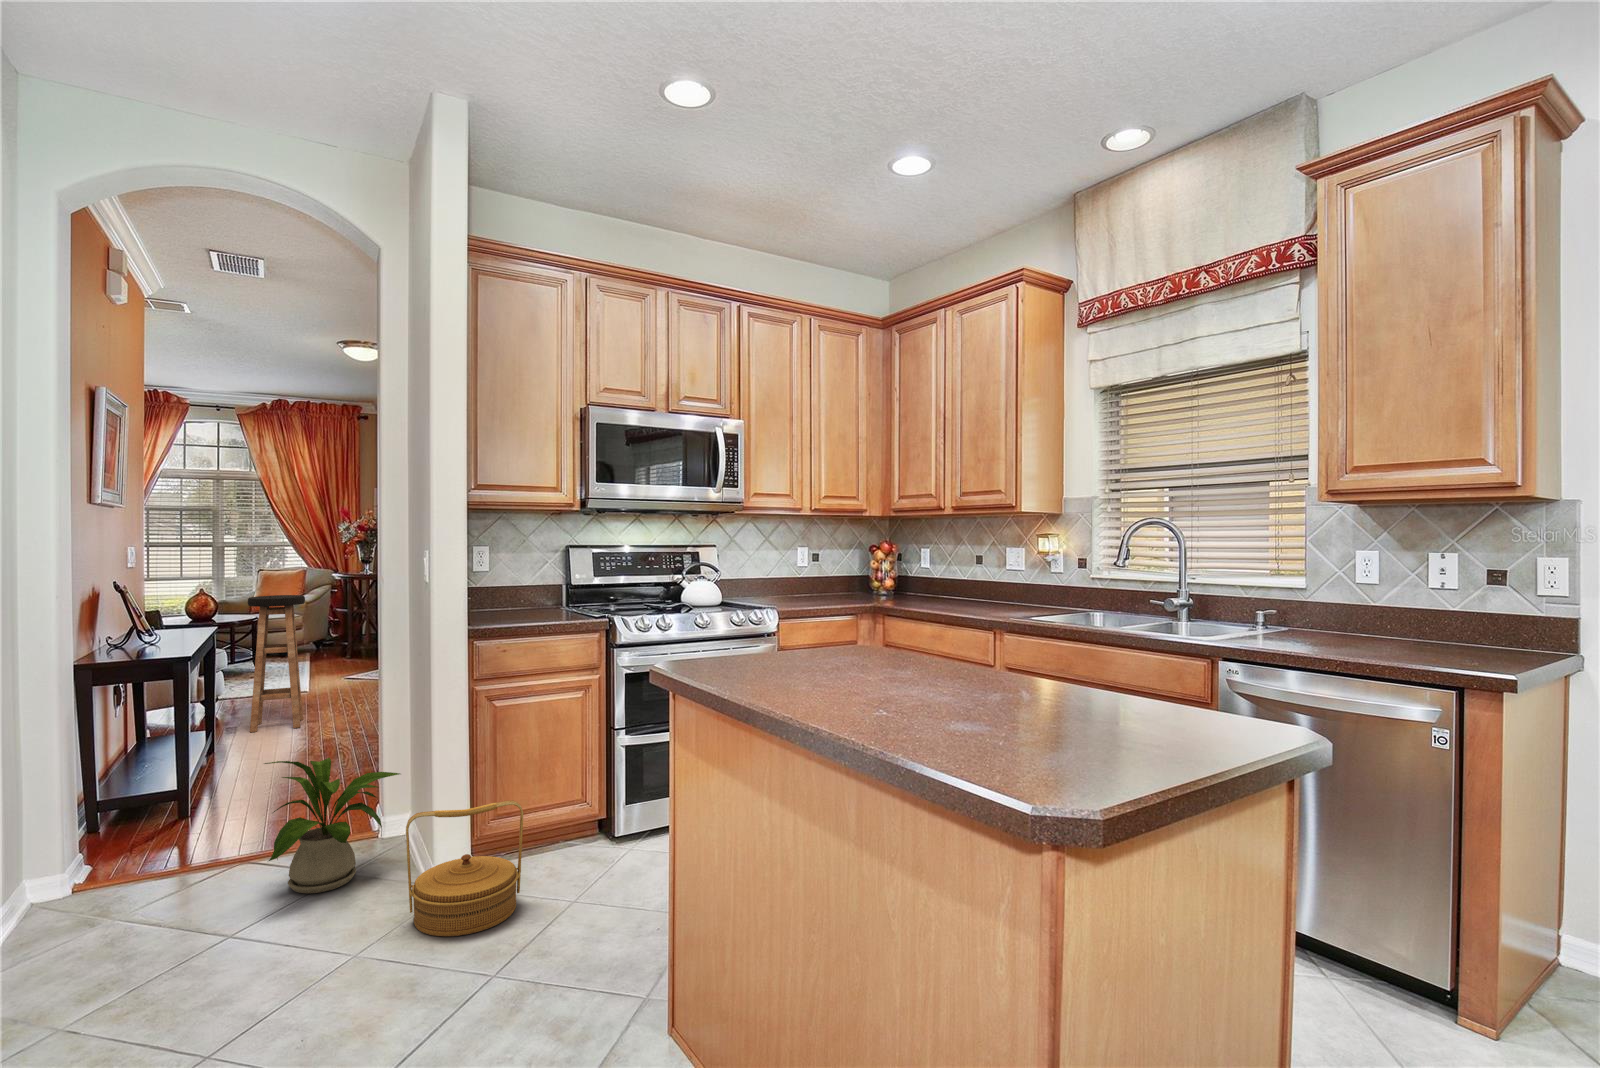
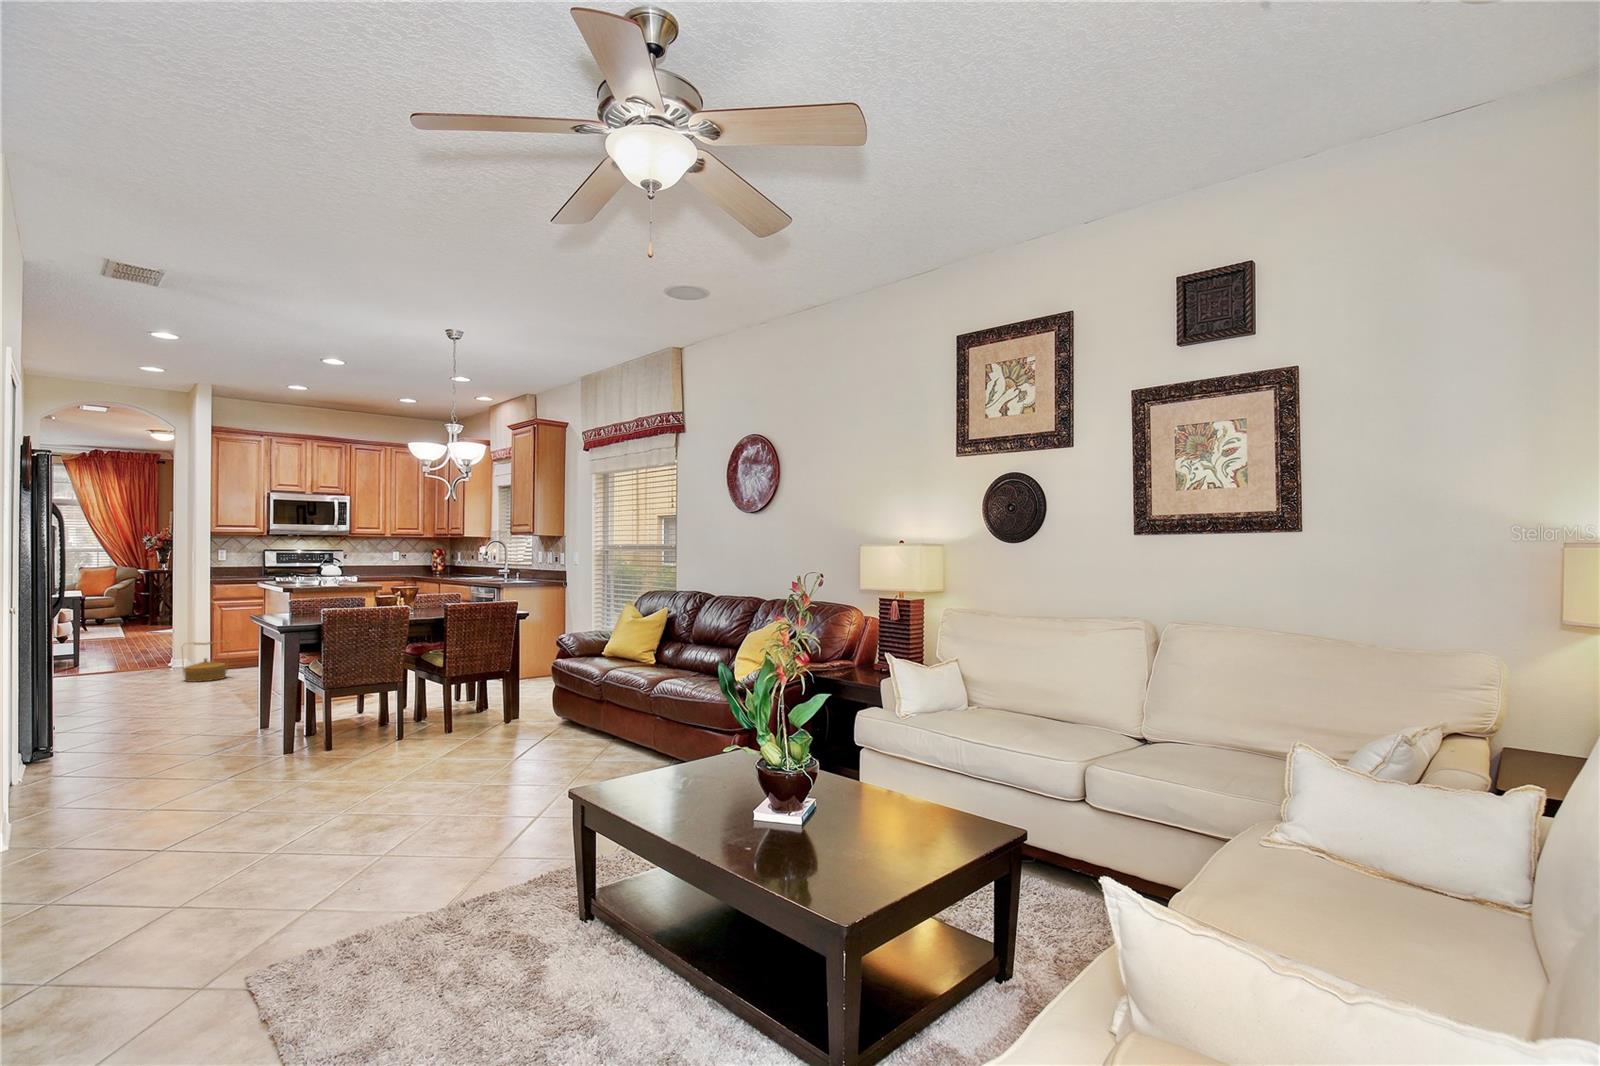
bar stool: present [248,595,305,732] -> none [93,577,127,648]
house plant: present [264,758,400,894] -> none [124,629,182,678]

